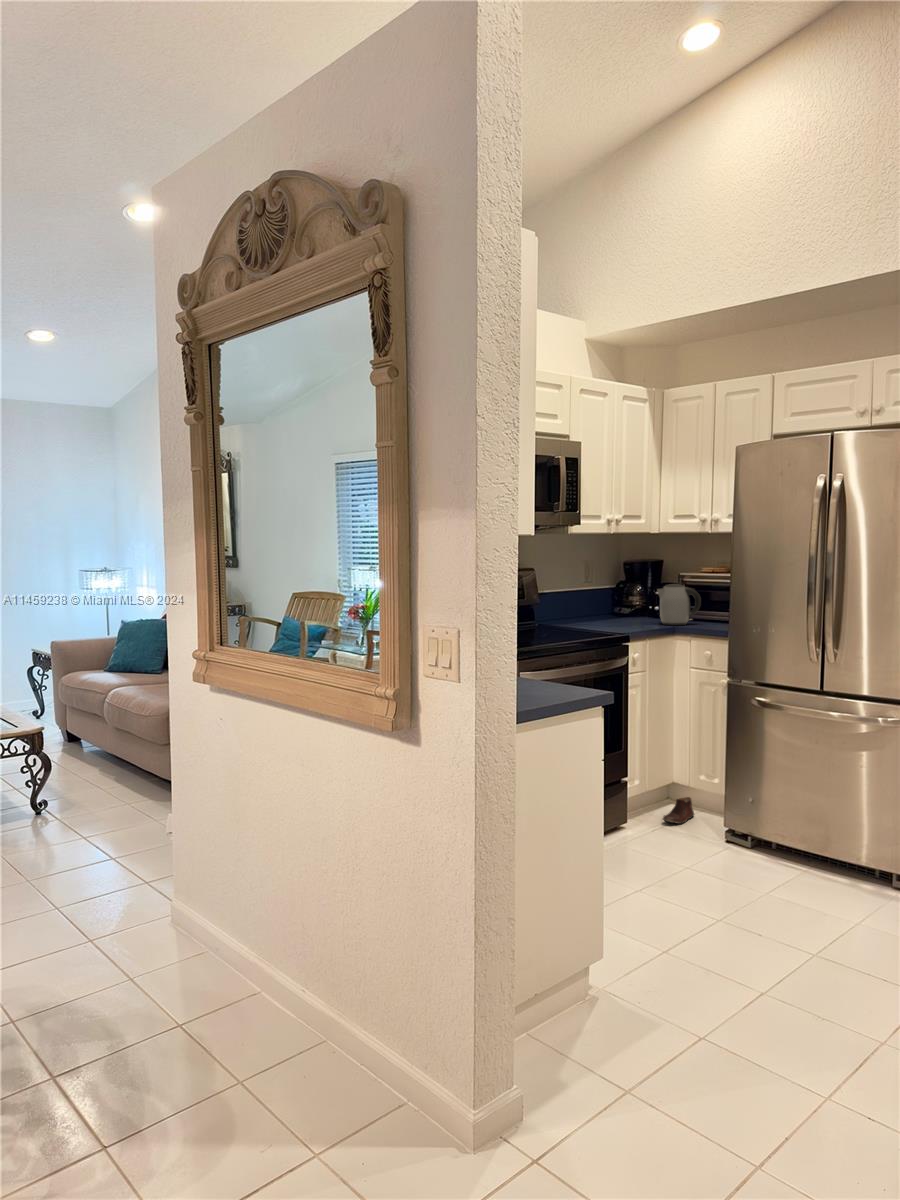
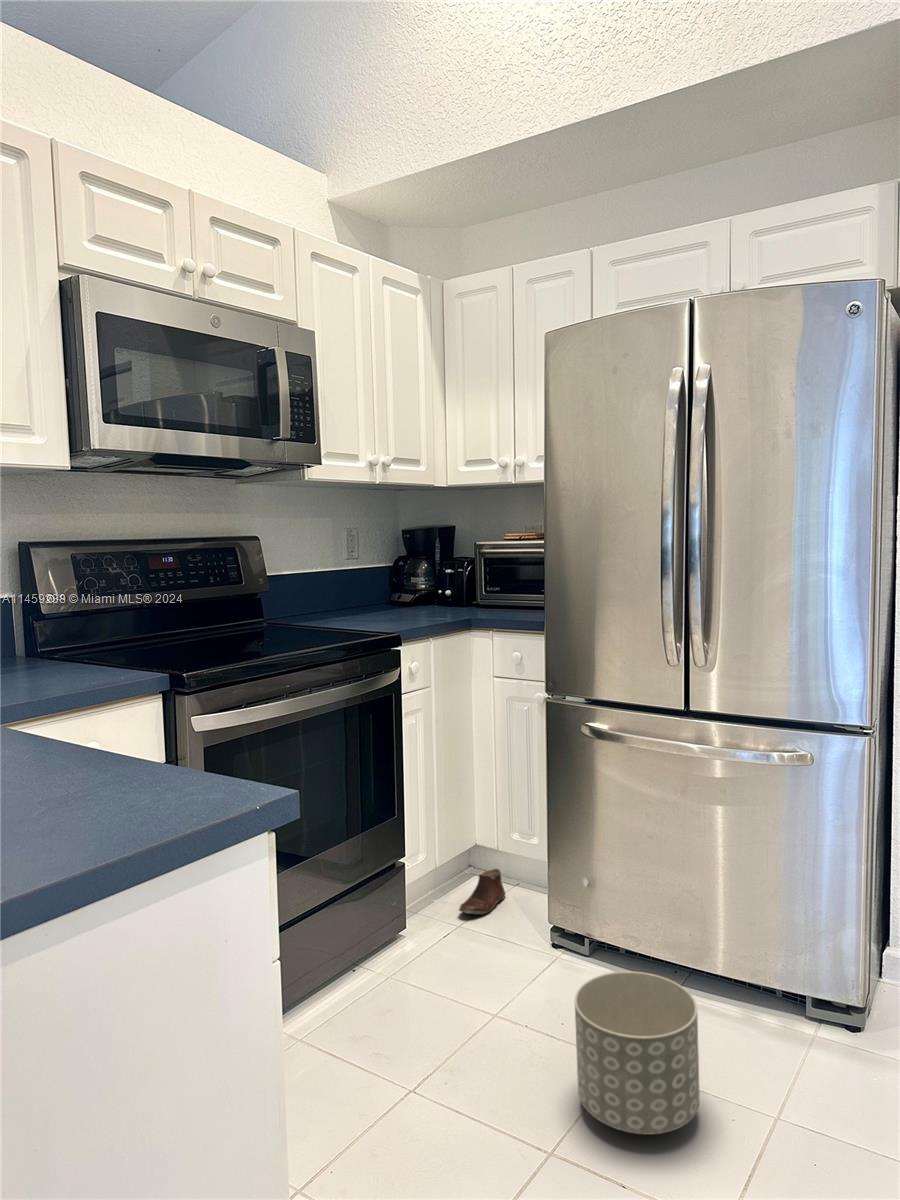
kettle: present [657,584,701,625] -> none [443,556,505,617]
planter: none [738,839,813,921] -> present [575,971,700,1134]

